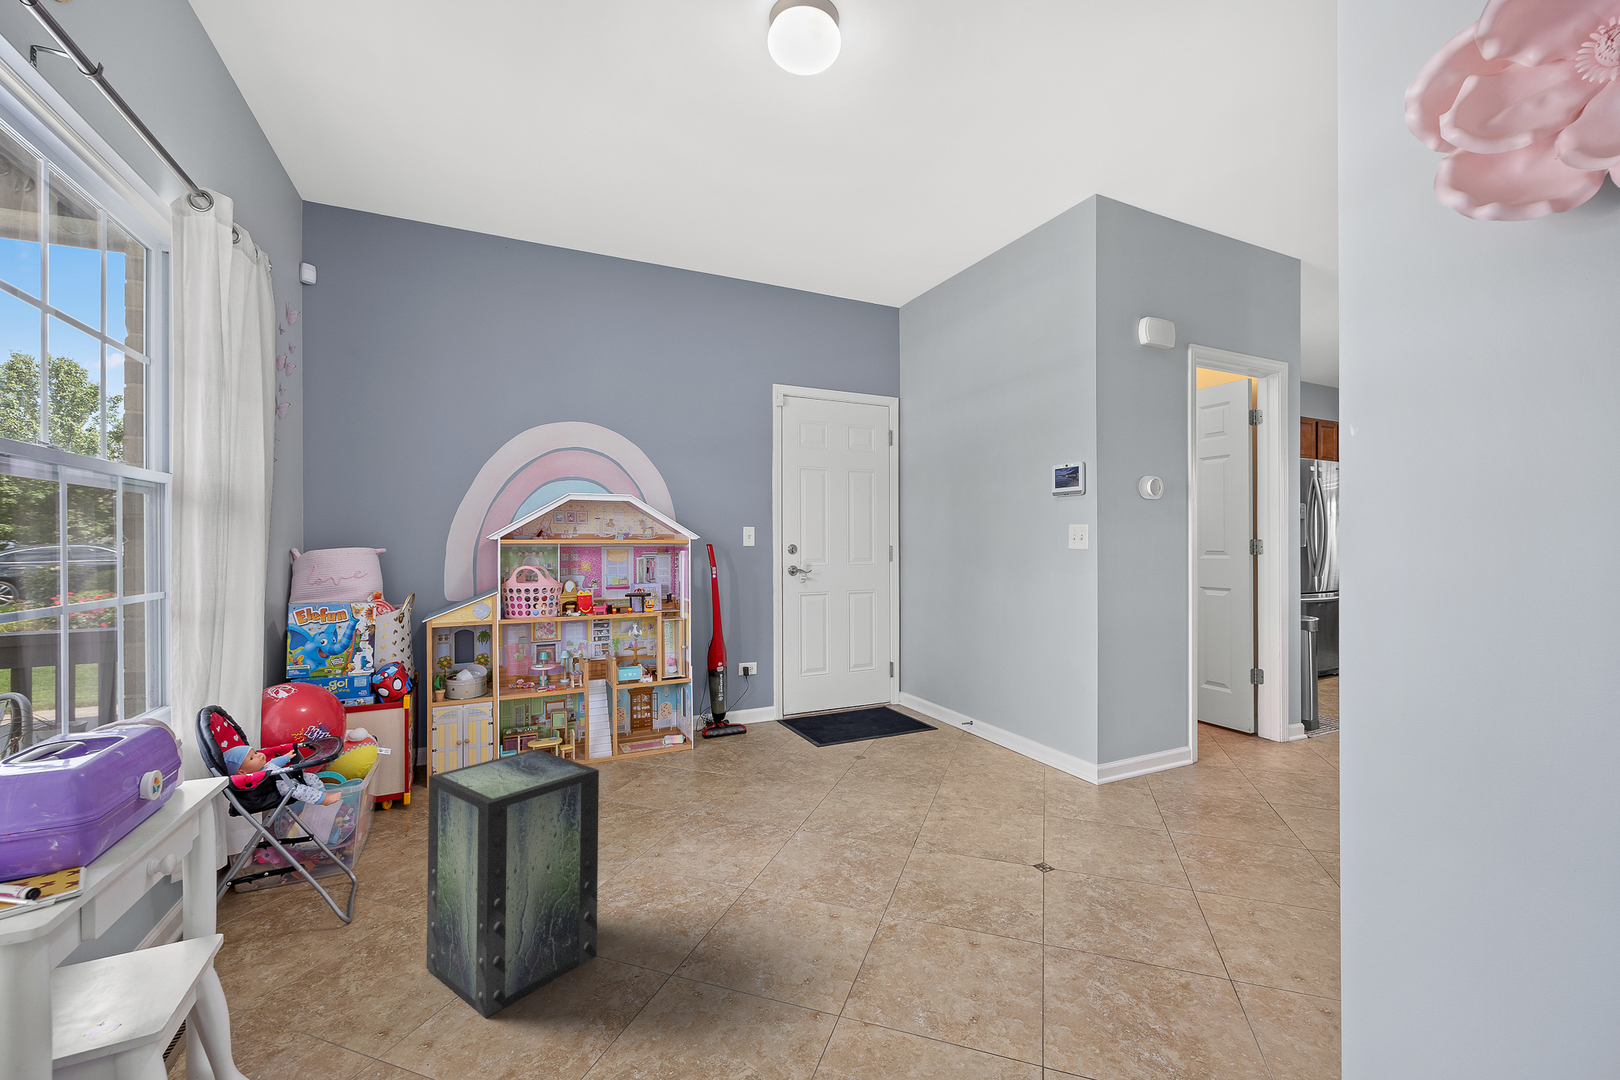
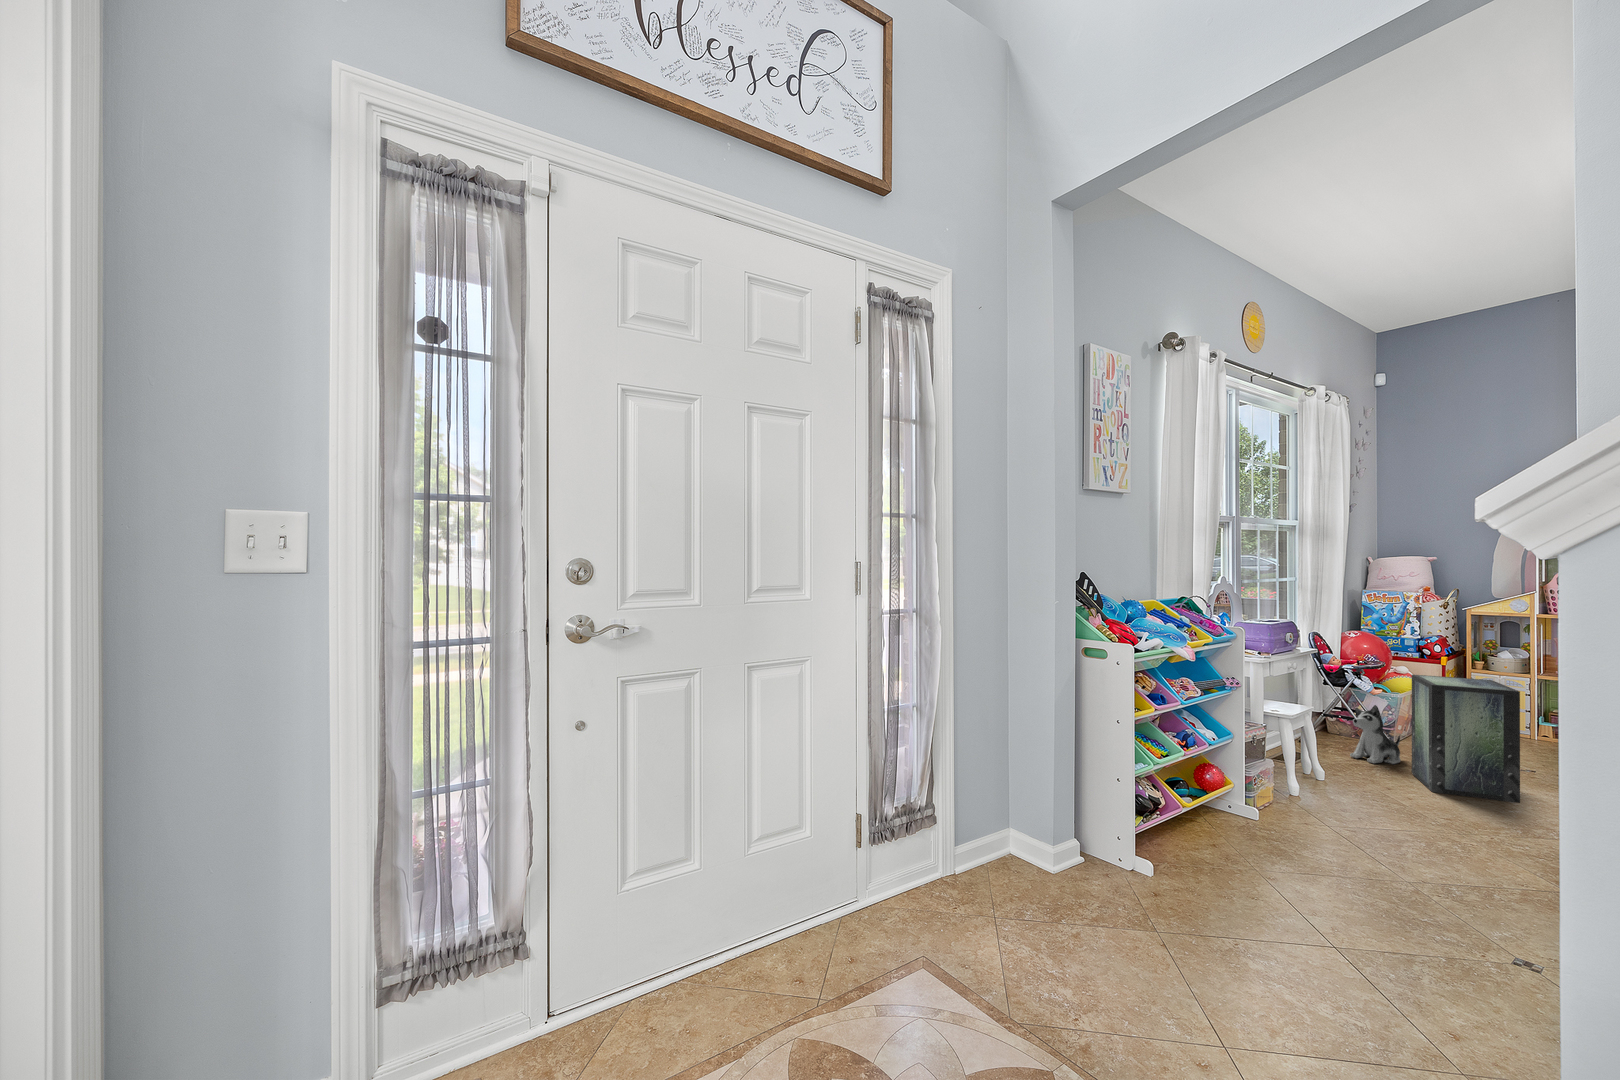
plush toy: none [300,847,394,976] -> present [1350,705,1401,764]

